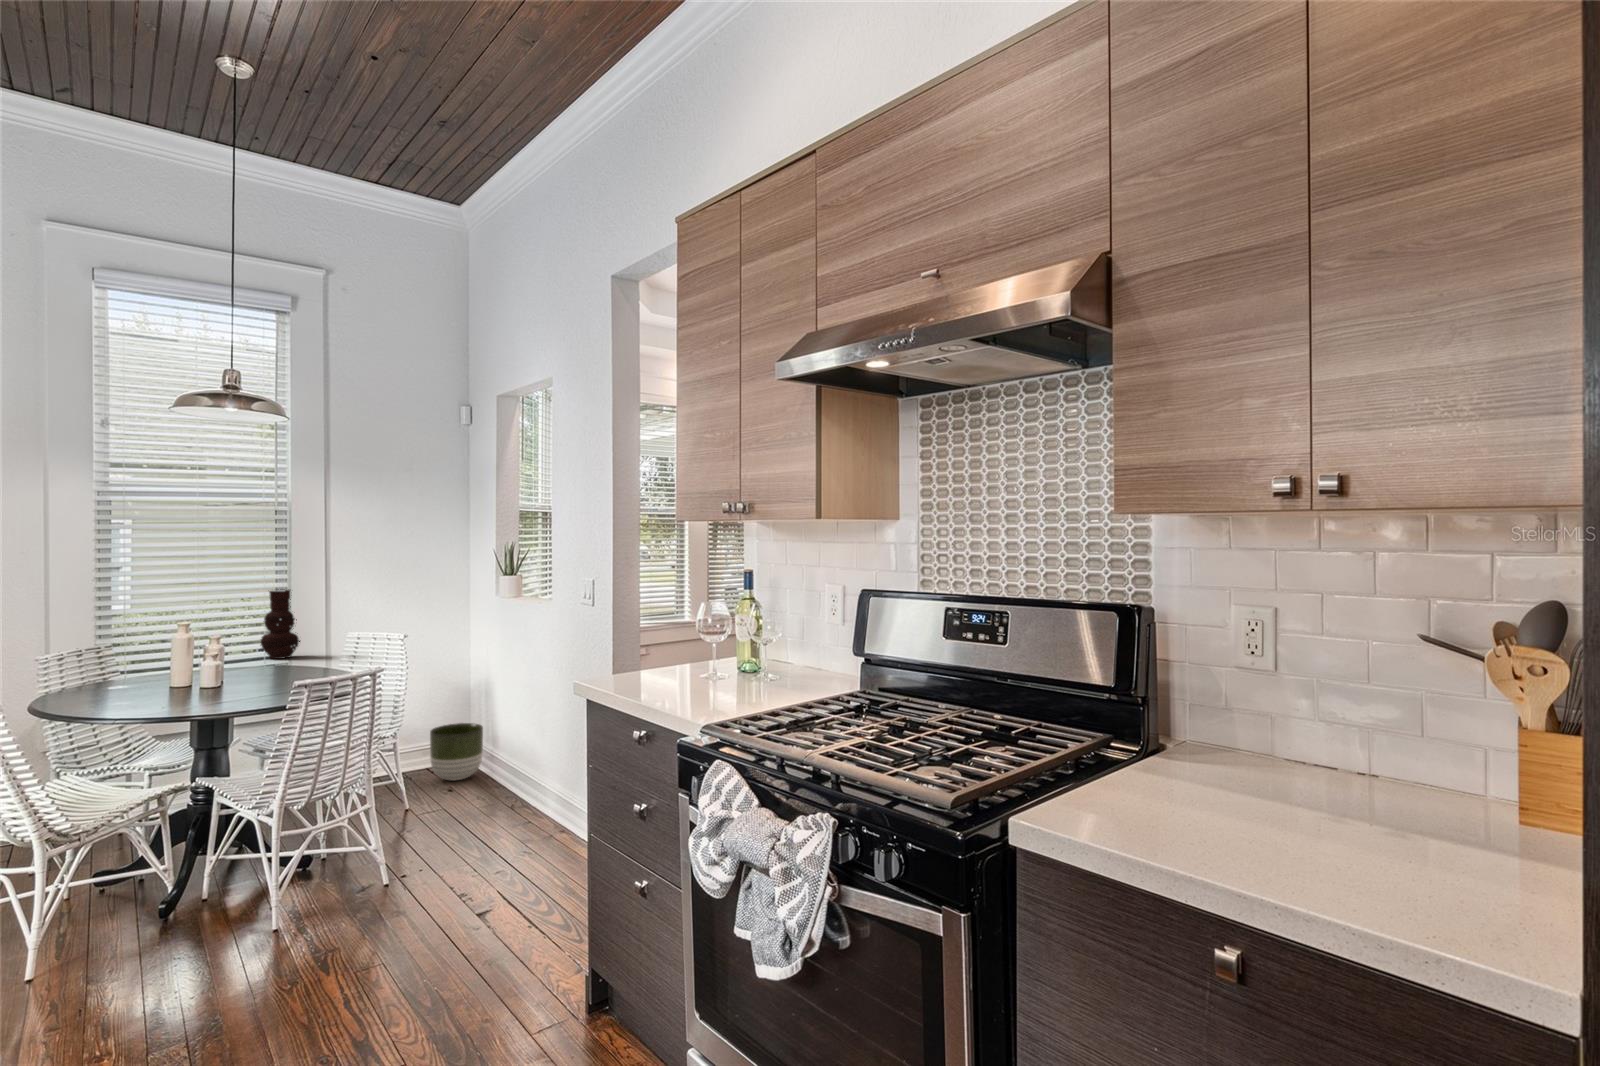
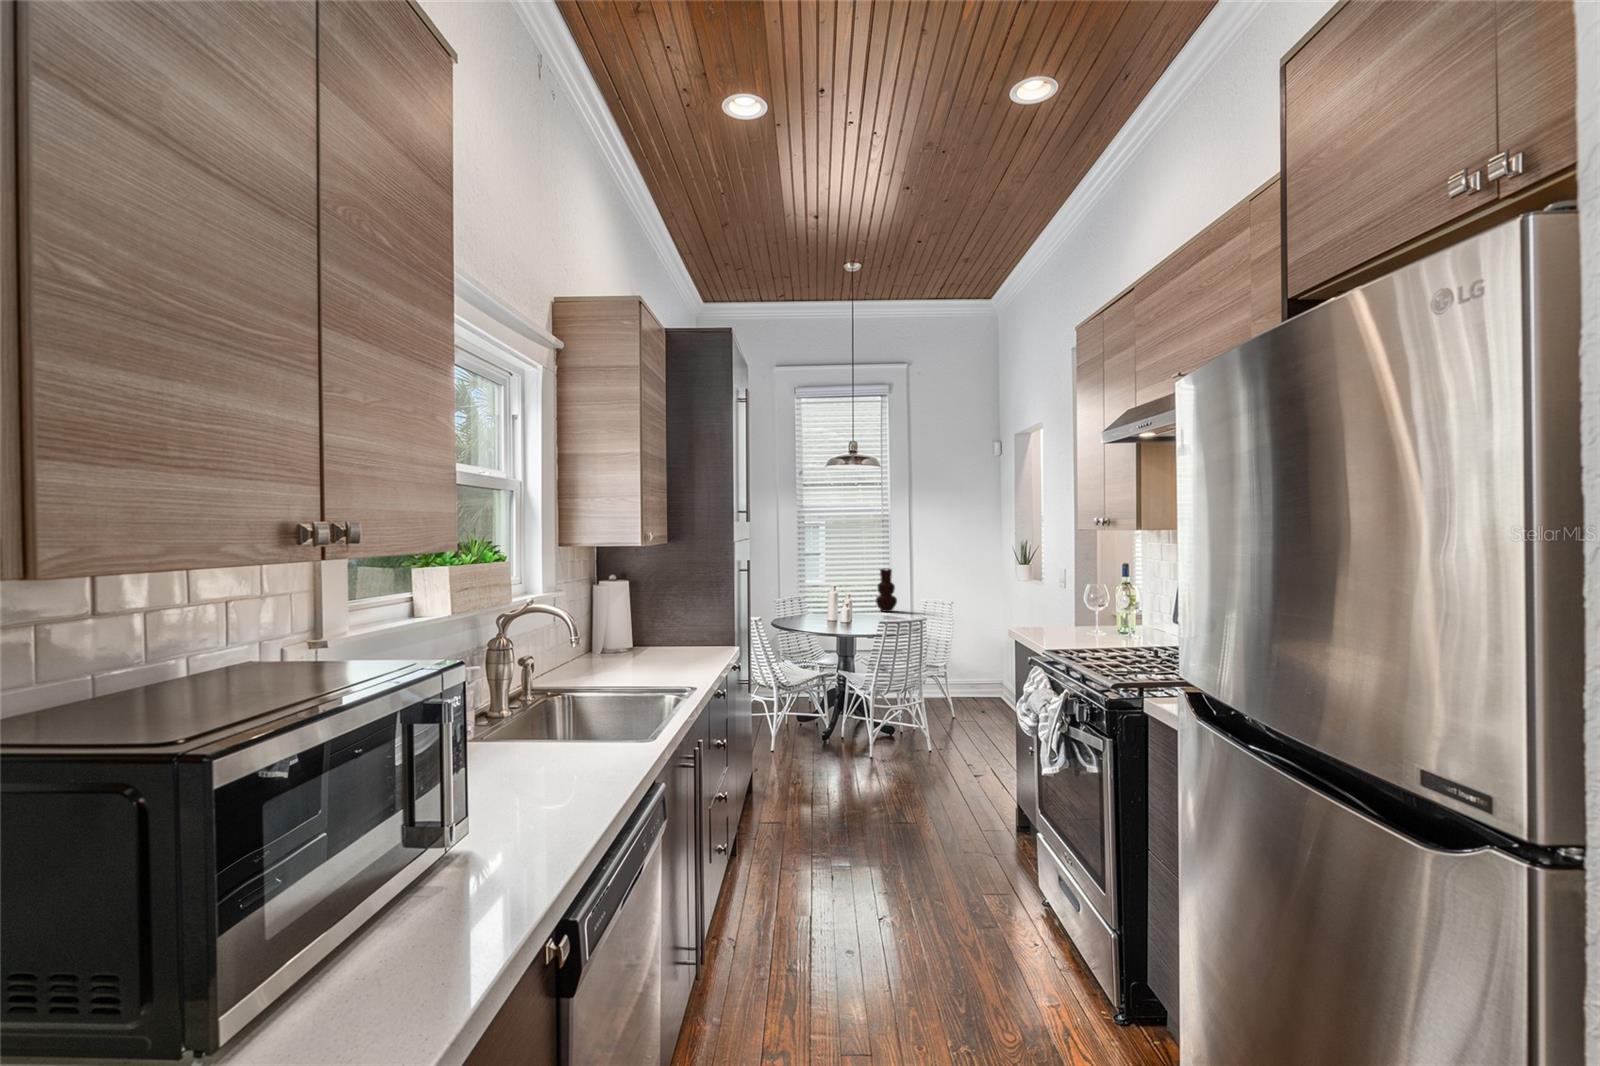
planter: present [430,723,483,781] -> none [972,666,1007,704]

